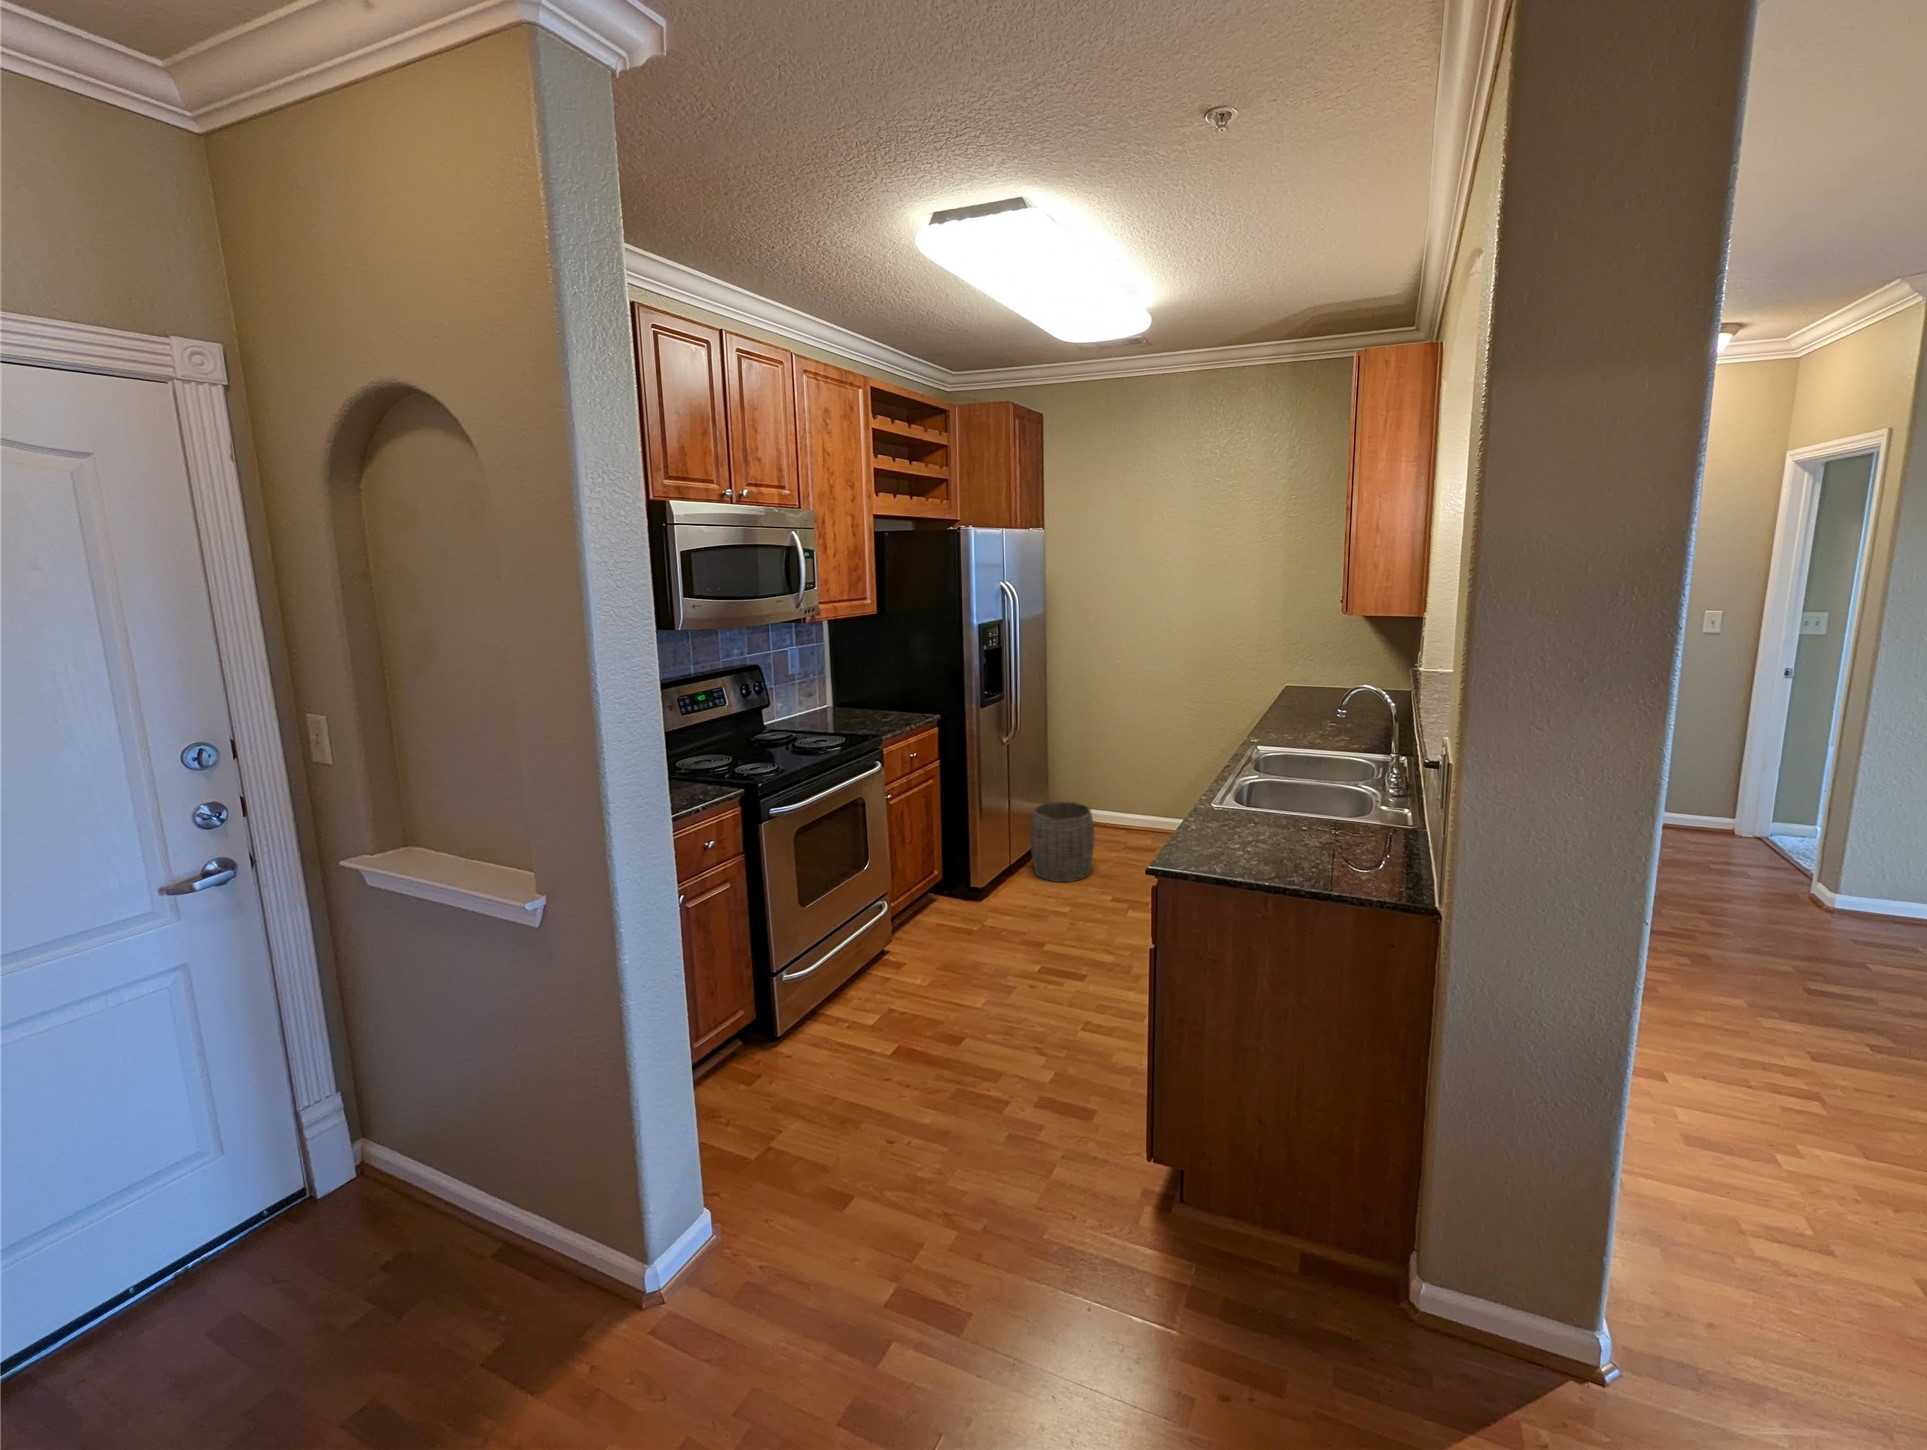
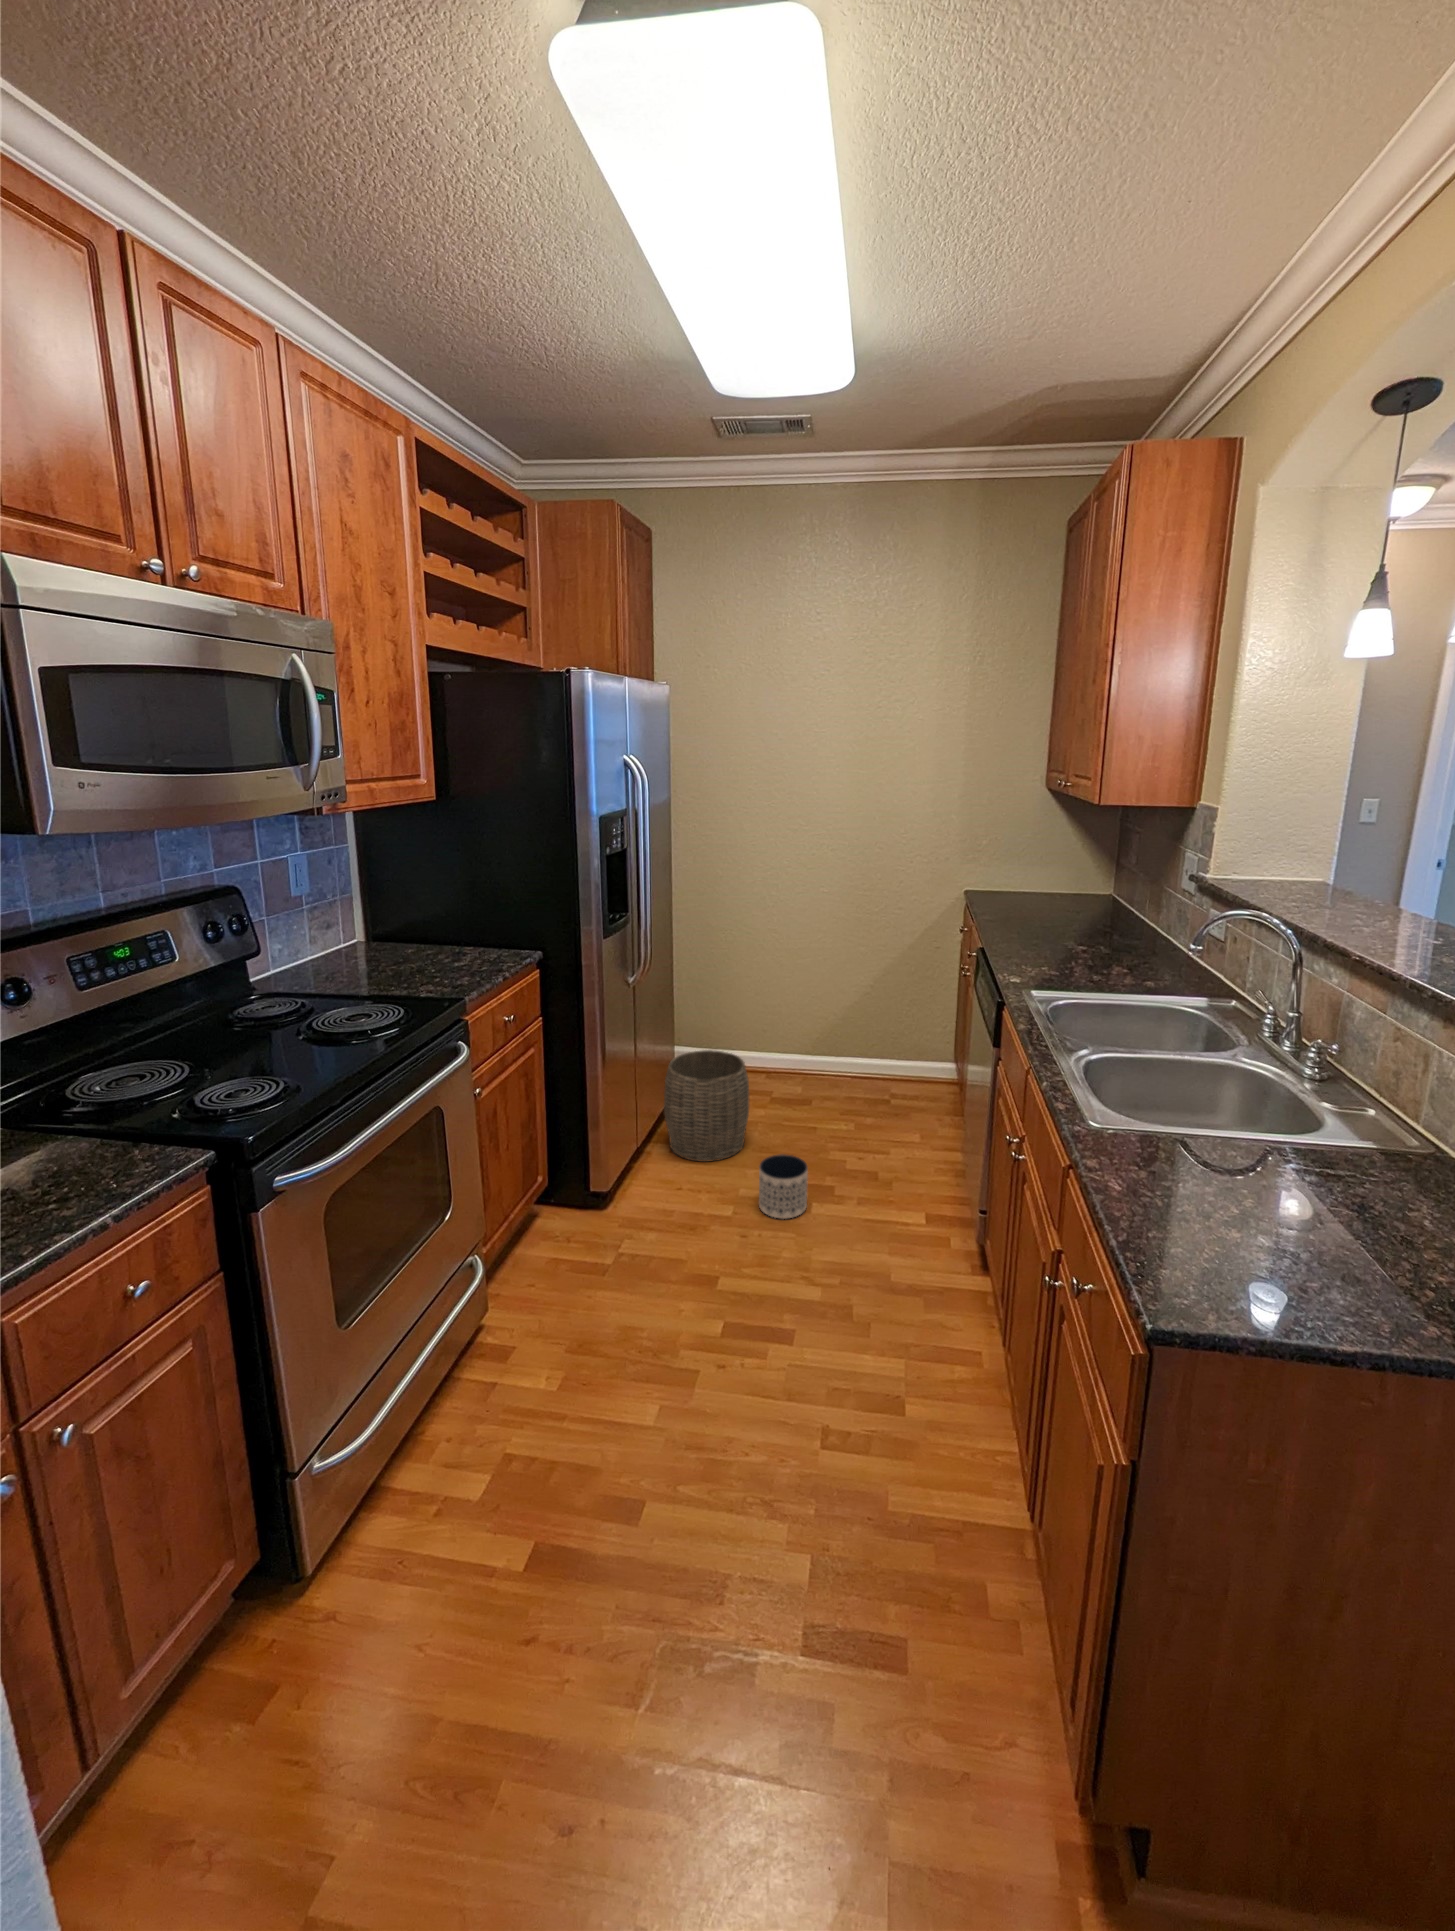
planter: none [1087,875,1122,919] -> present [759,1154,808,1219]

